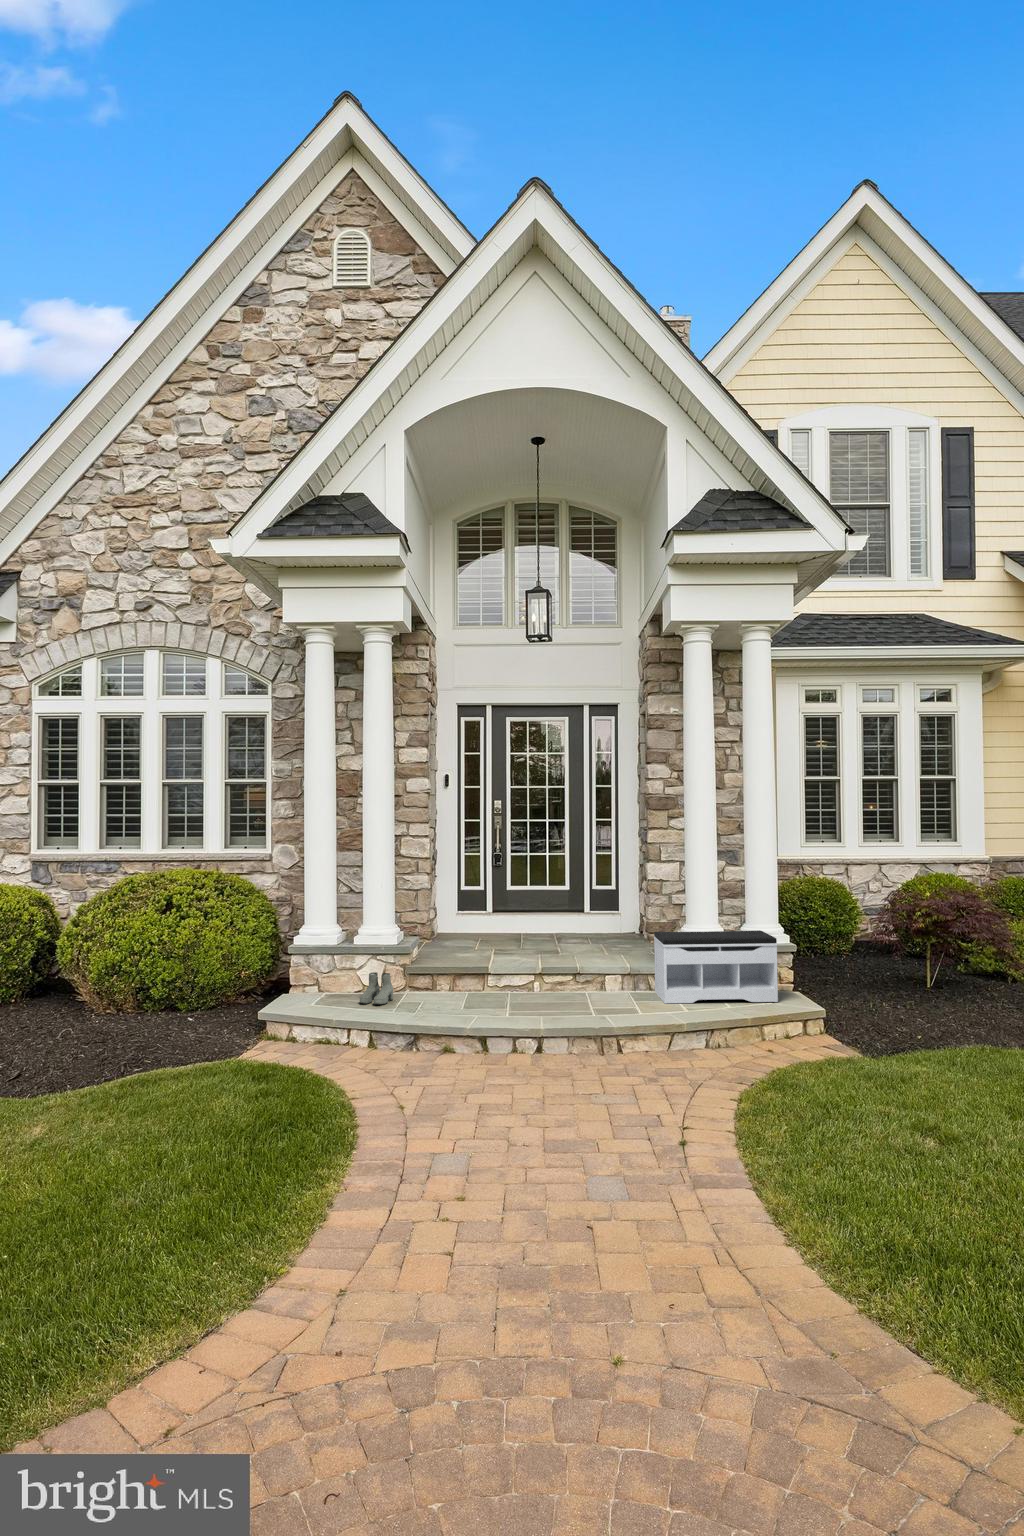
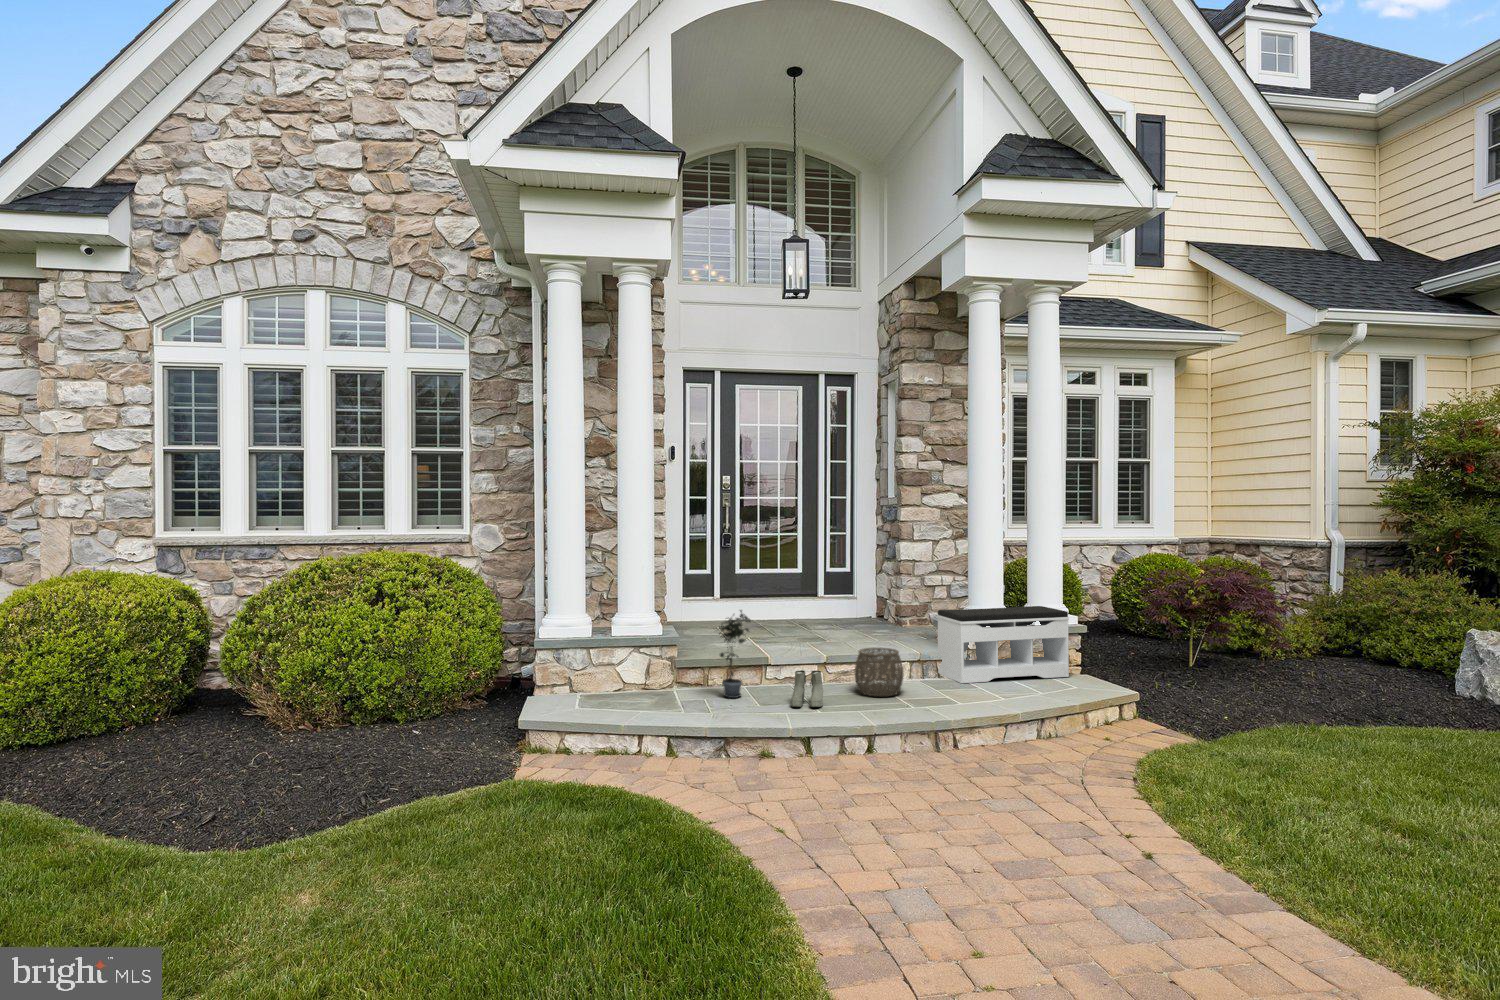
potted plant: none [427,928,460,1008] -> present [719,610,750,698]
woven basket: none [553,966,599,1014] -> present [855,647,904,697]
boots: present [360,972,393,1004] -> present [791,670,823,707]

